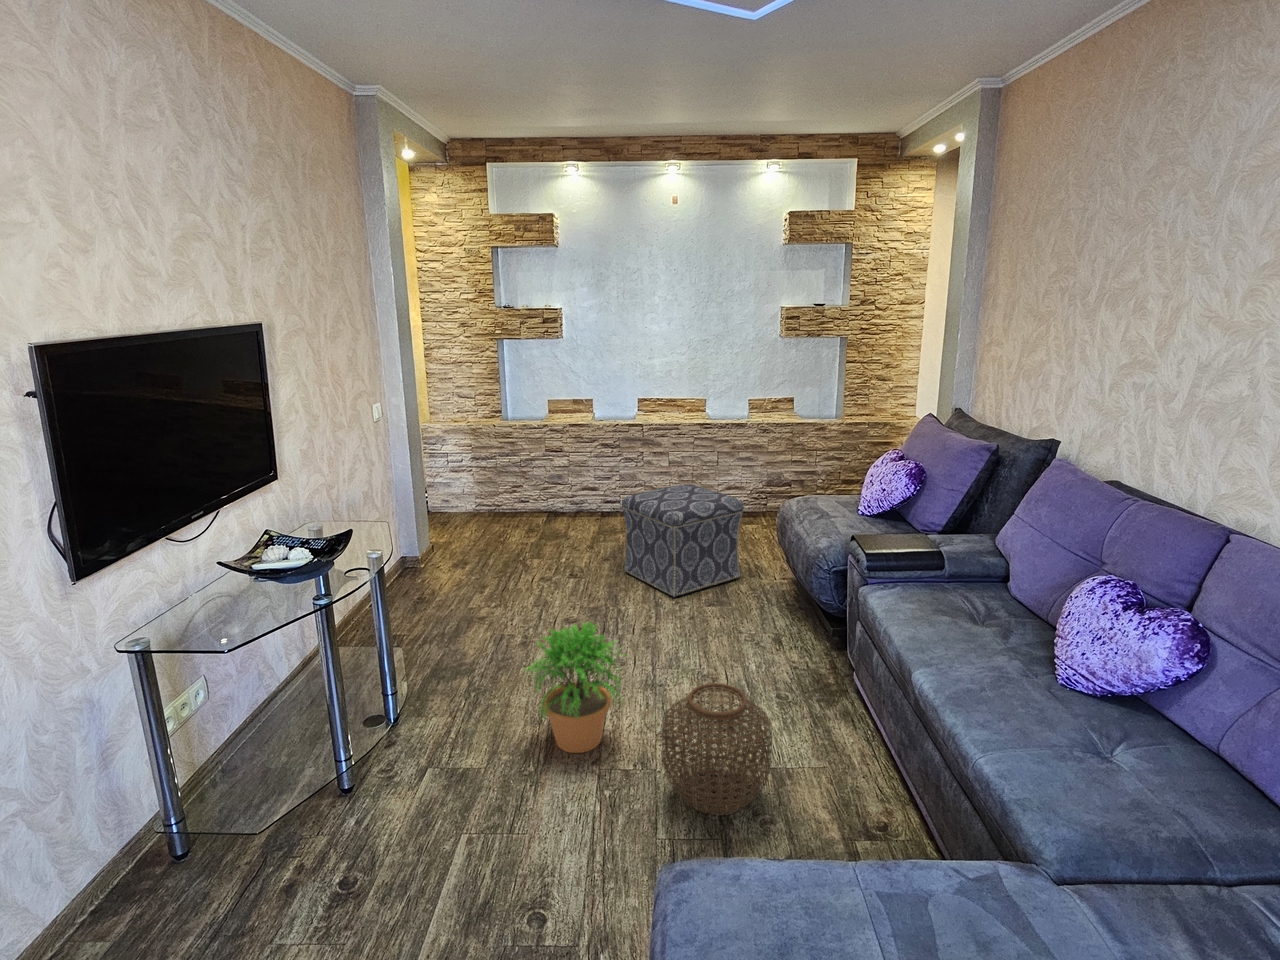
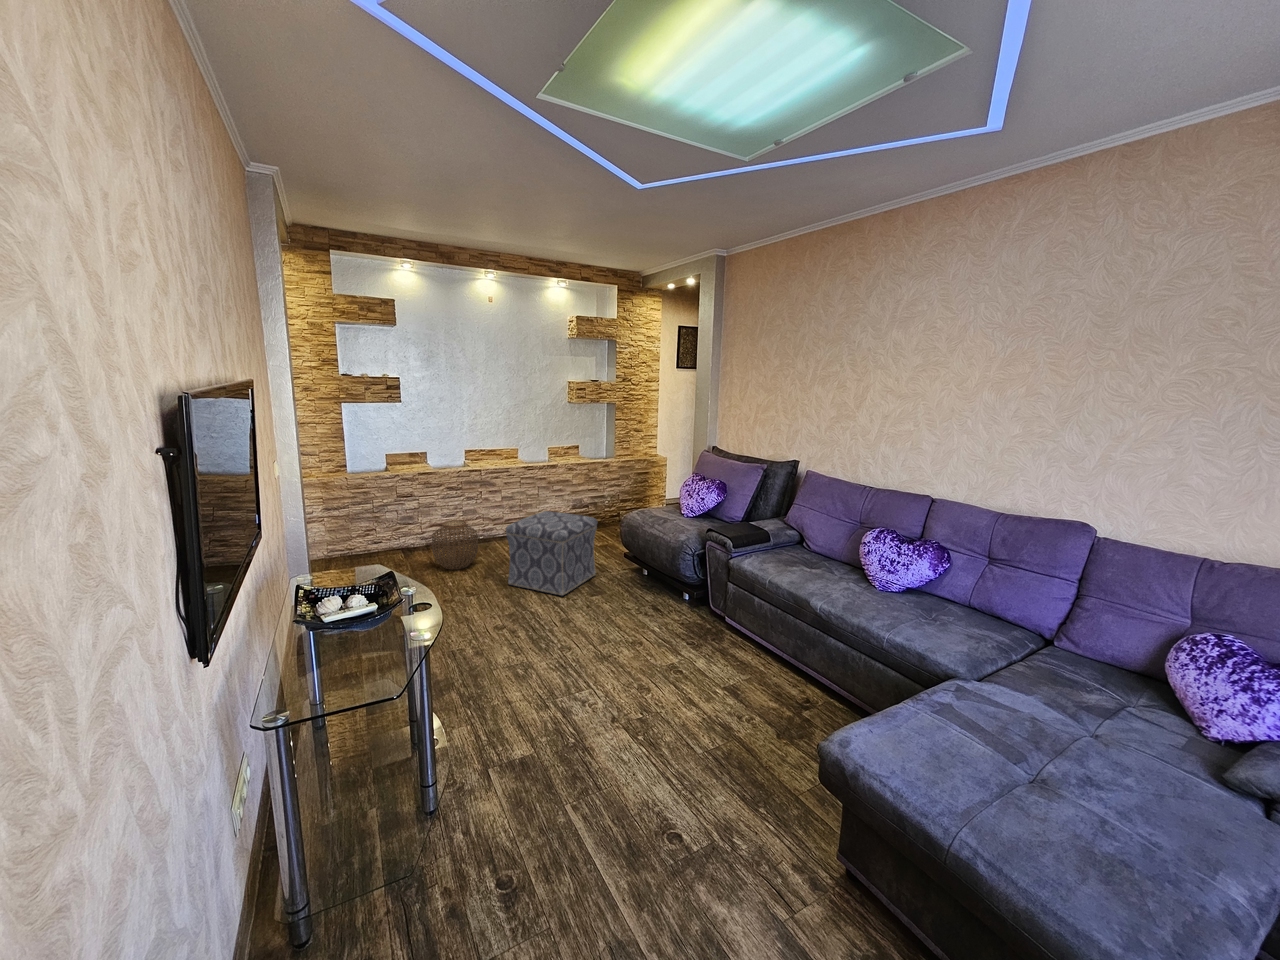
potted plant: present [527,622,621,753] -> none [549,613,624,721]
woven basket: present [662,683,772,815] -> present [432,520,478,569]

